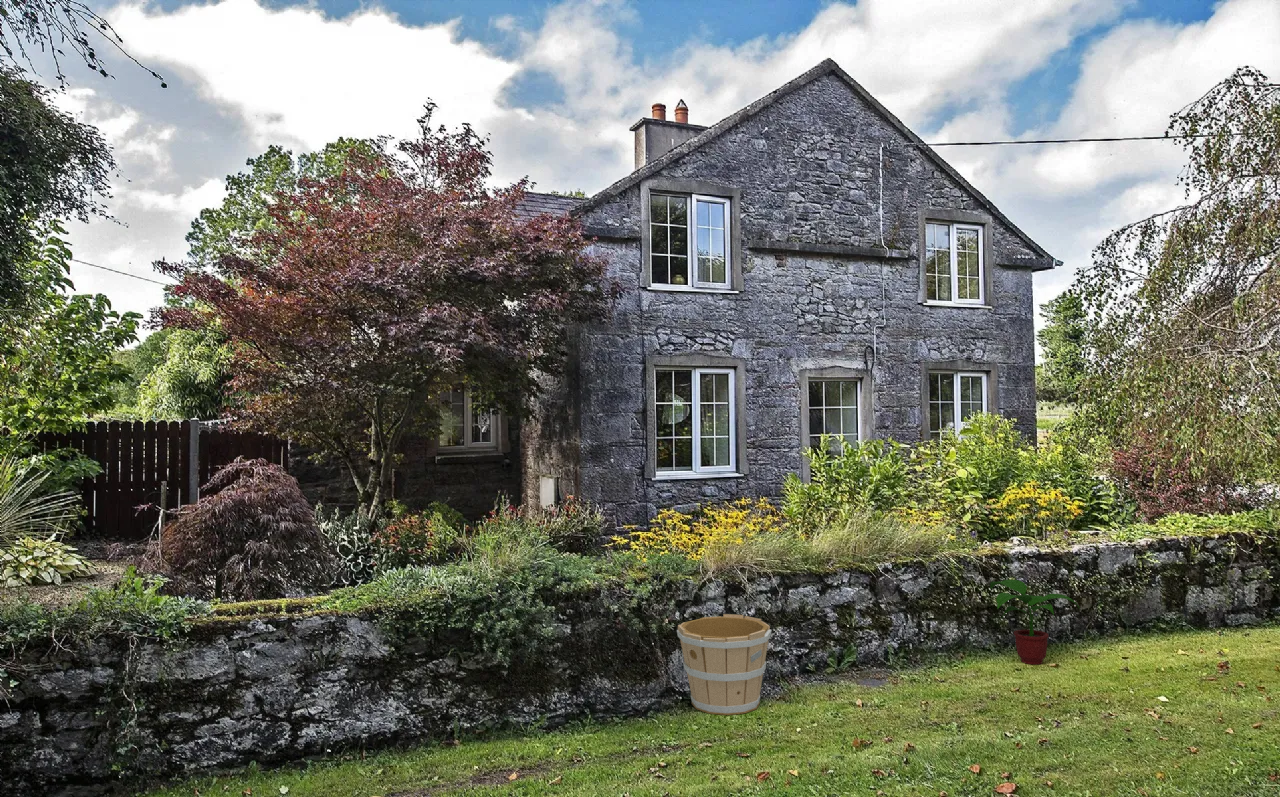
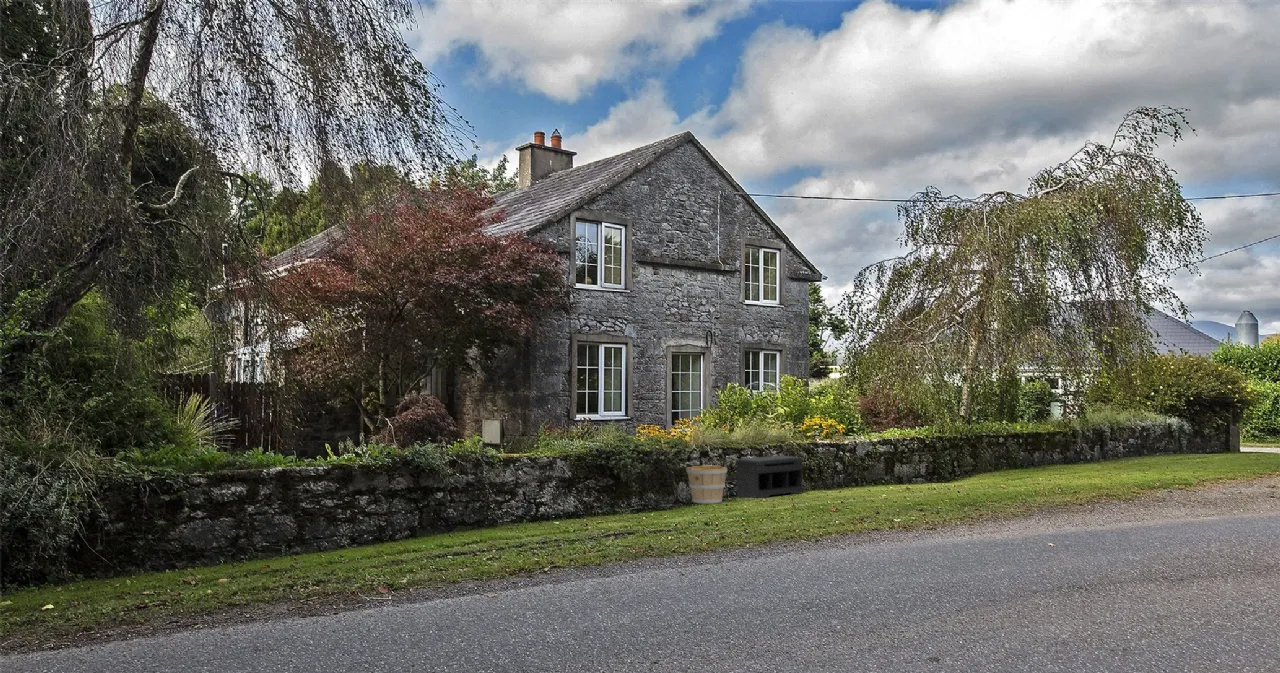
potted plant: present [990,580,1079,665] -> none [809,454,849,491]
bench: none [812,583,968,692] -> present [736,456,803,498]

